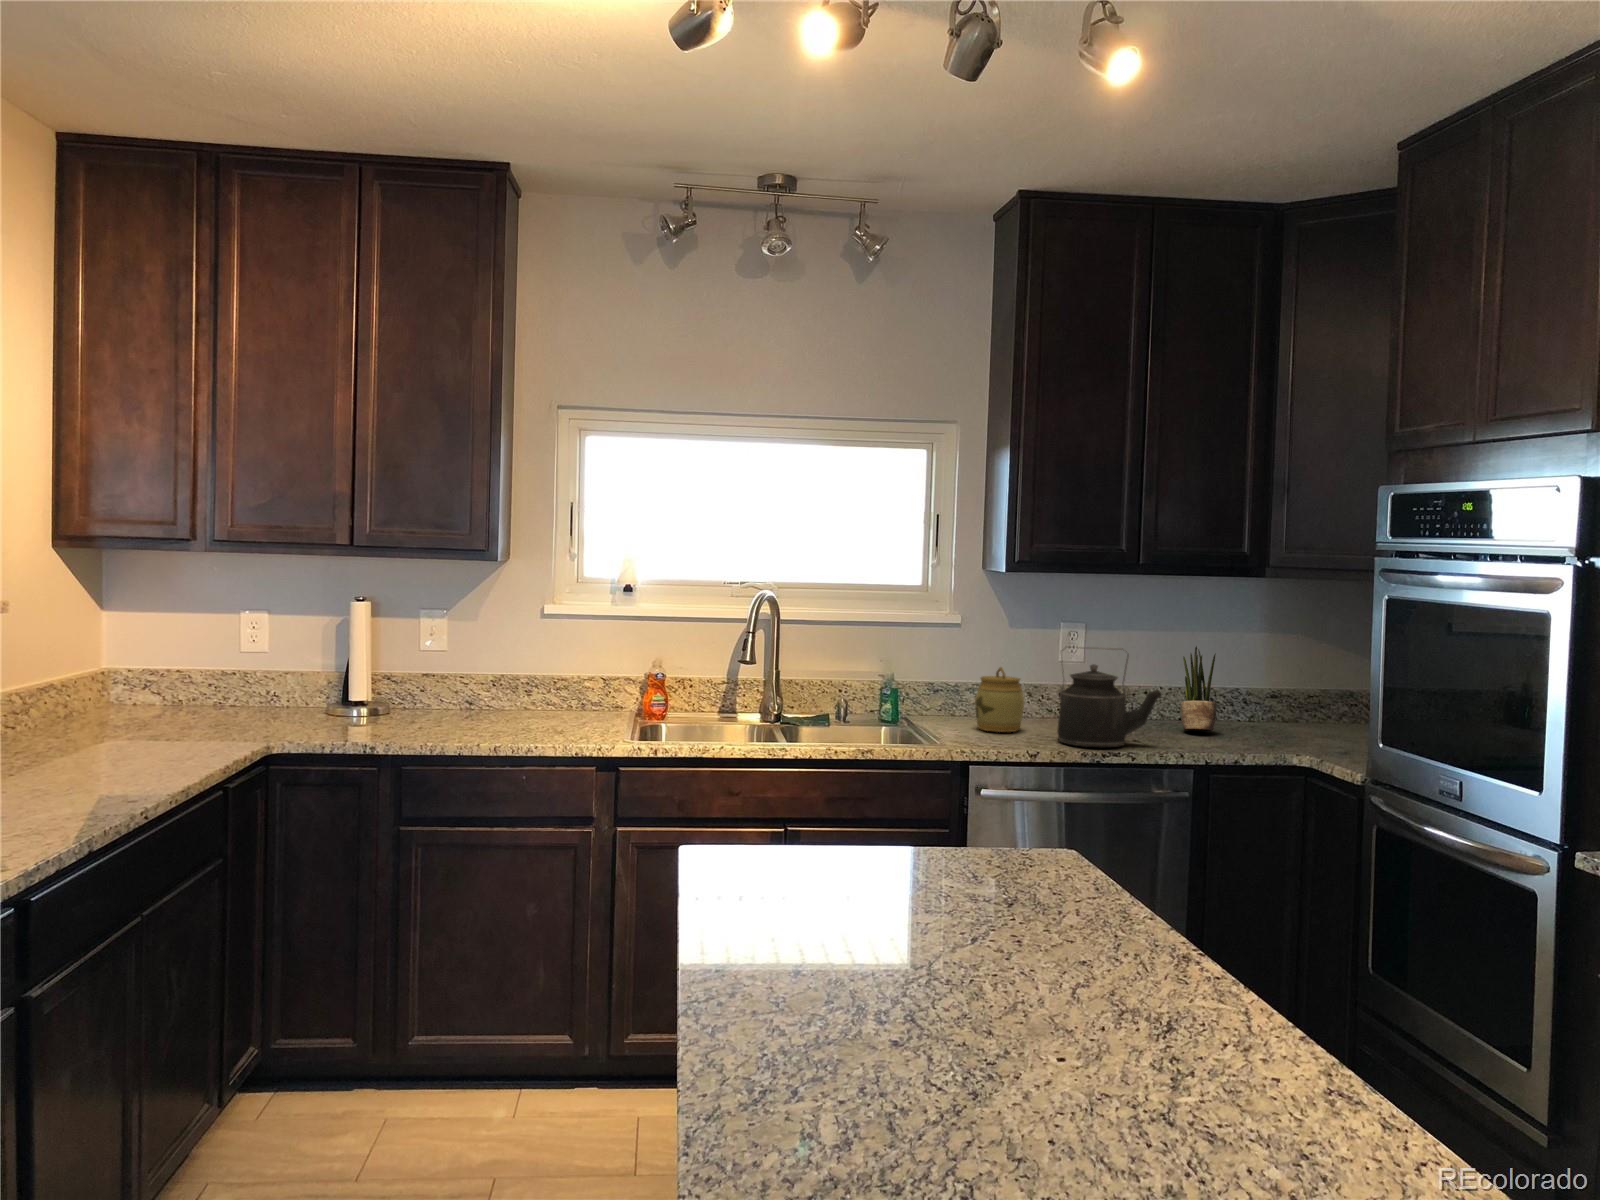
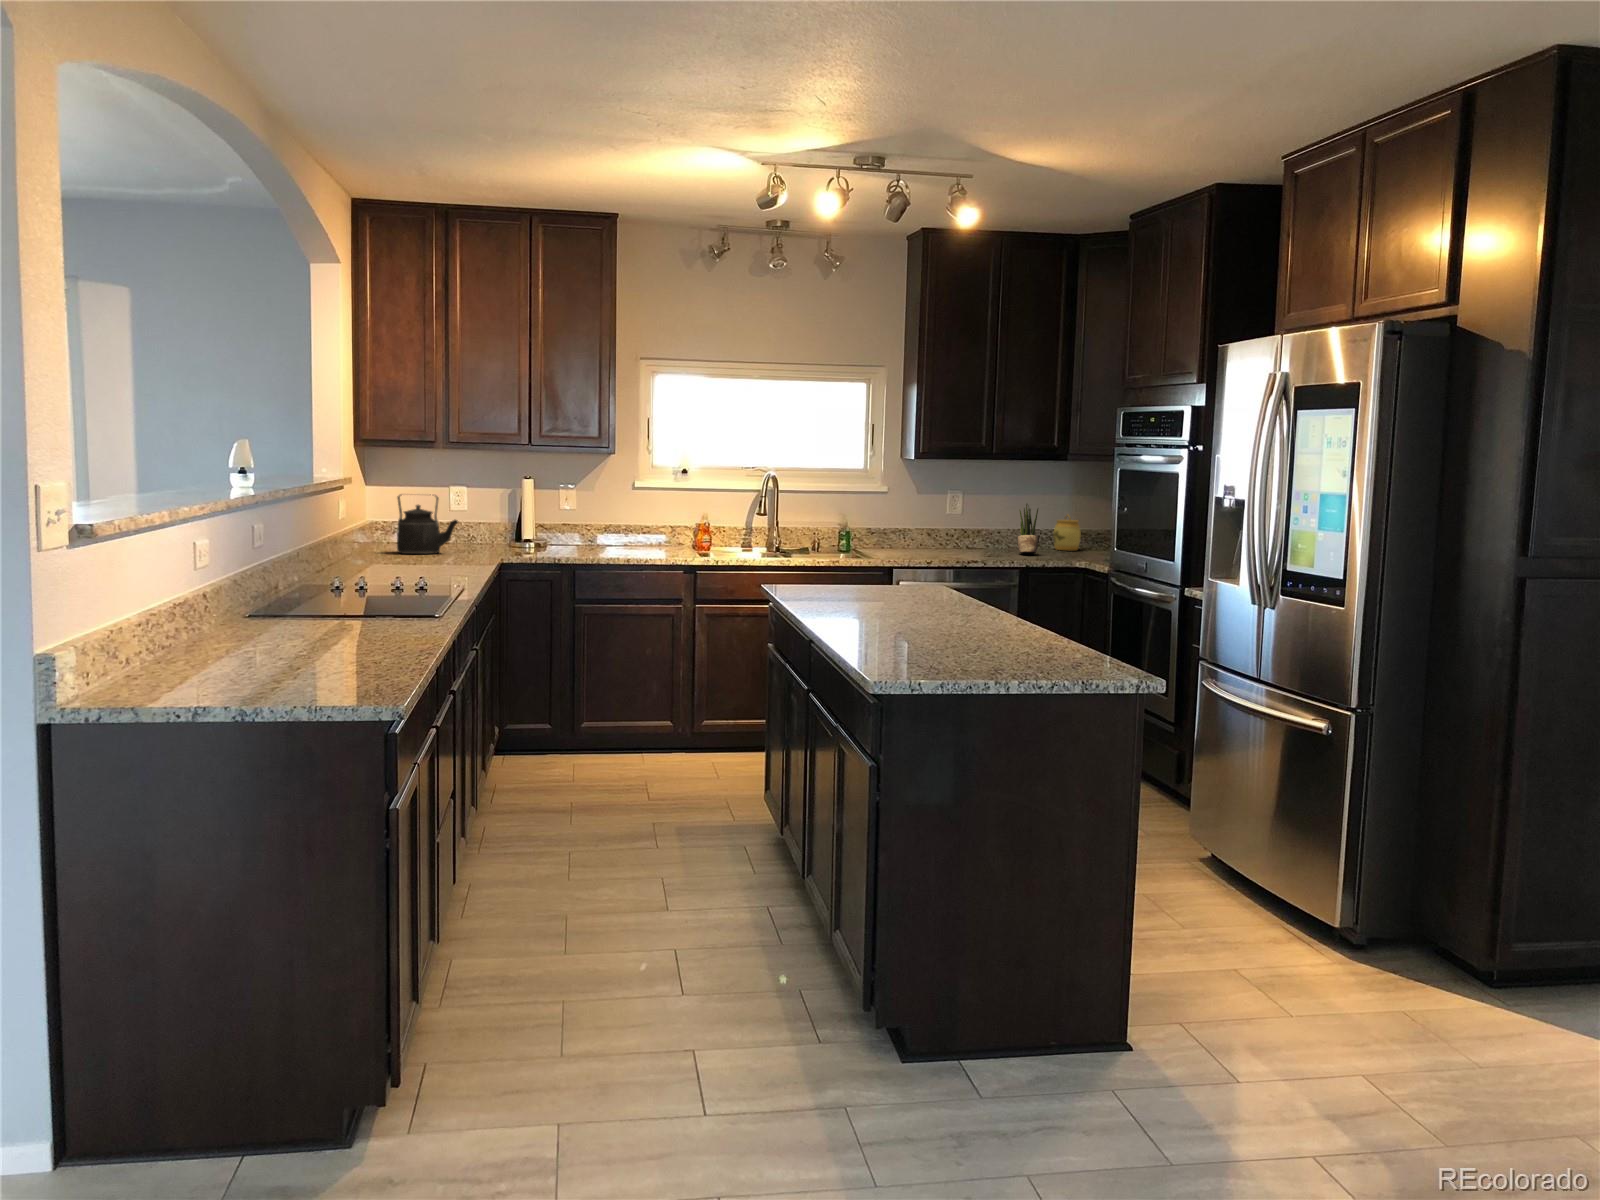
kettle: present [1057,647,1163,747] -> present [397,495,458,554]
jar: present [975,667,1024,732] -> present [1053,515,1081,550]

